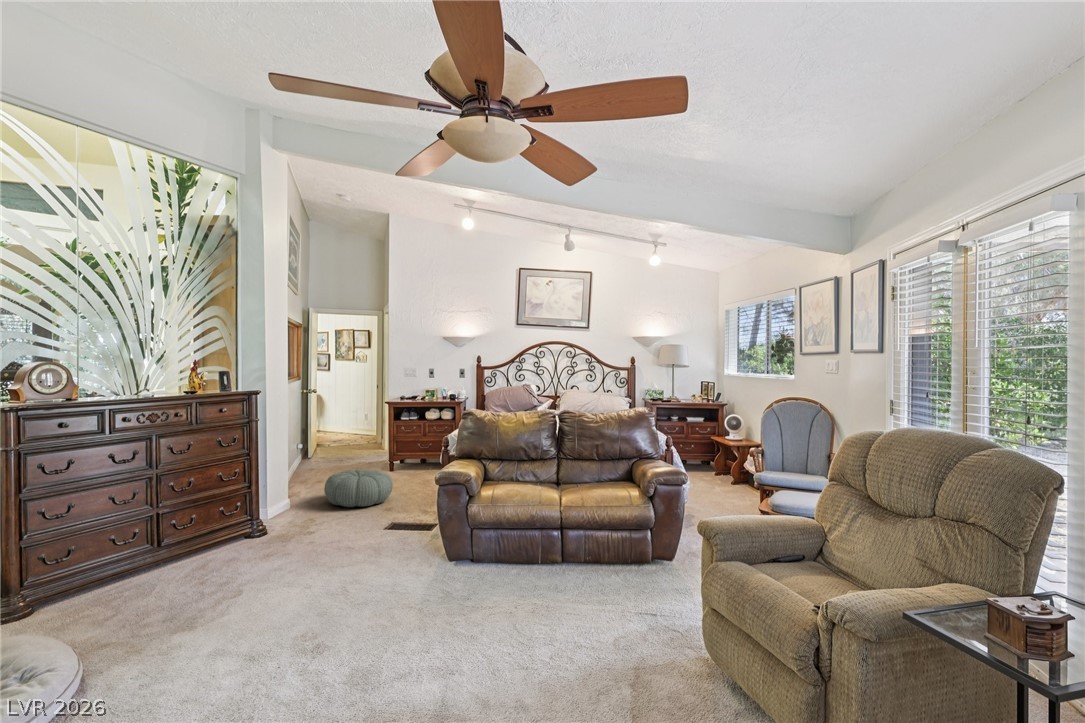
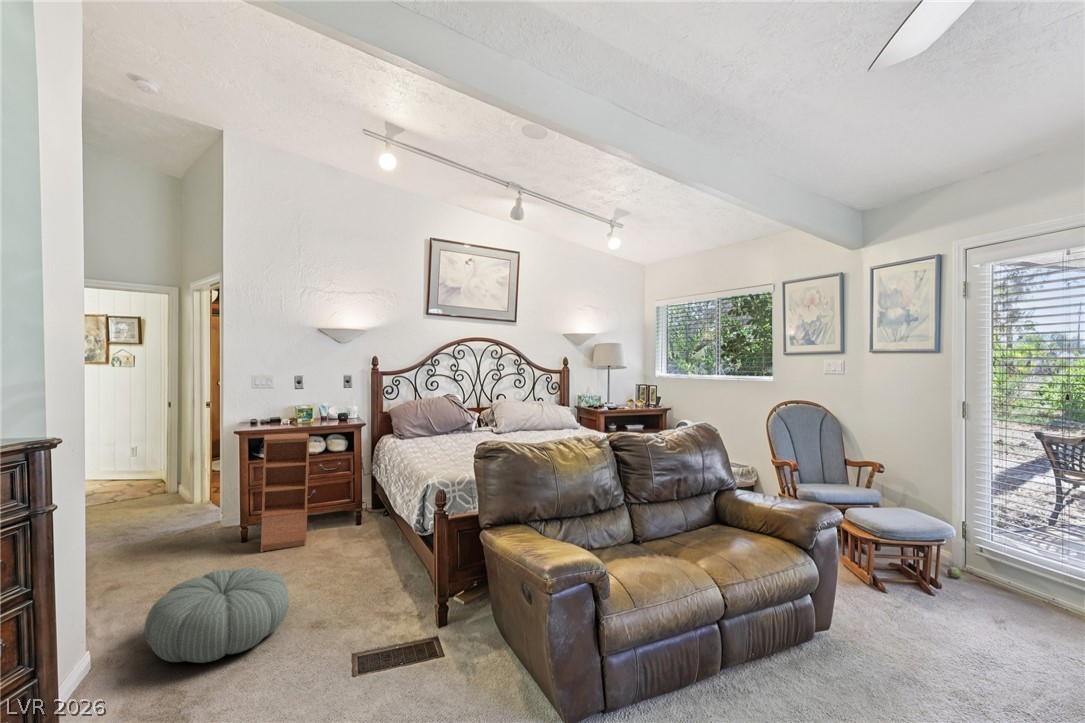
bookcase: none [396,404,428,476] -> present [261,433,310,552]

